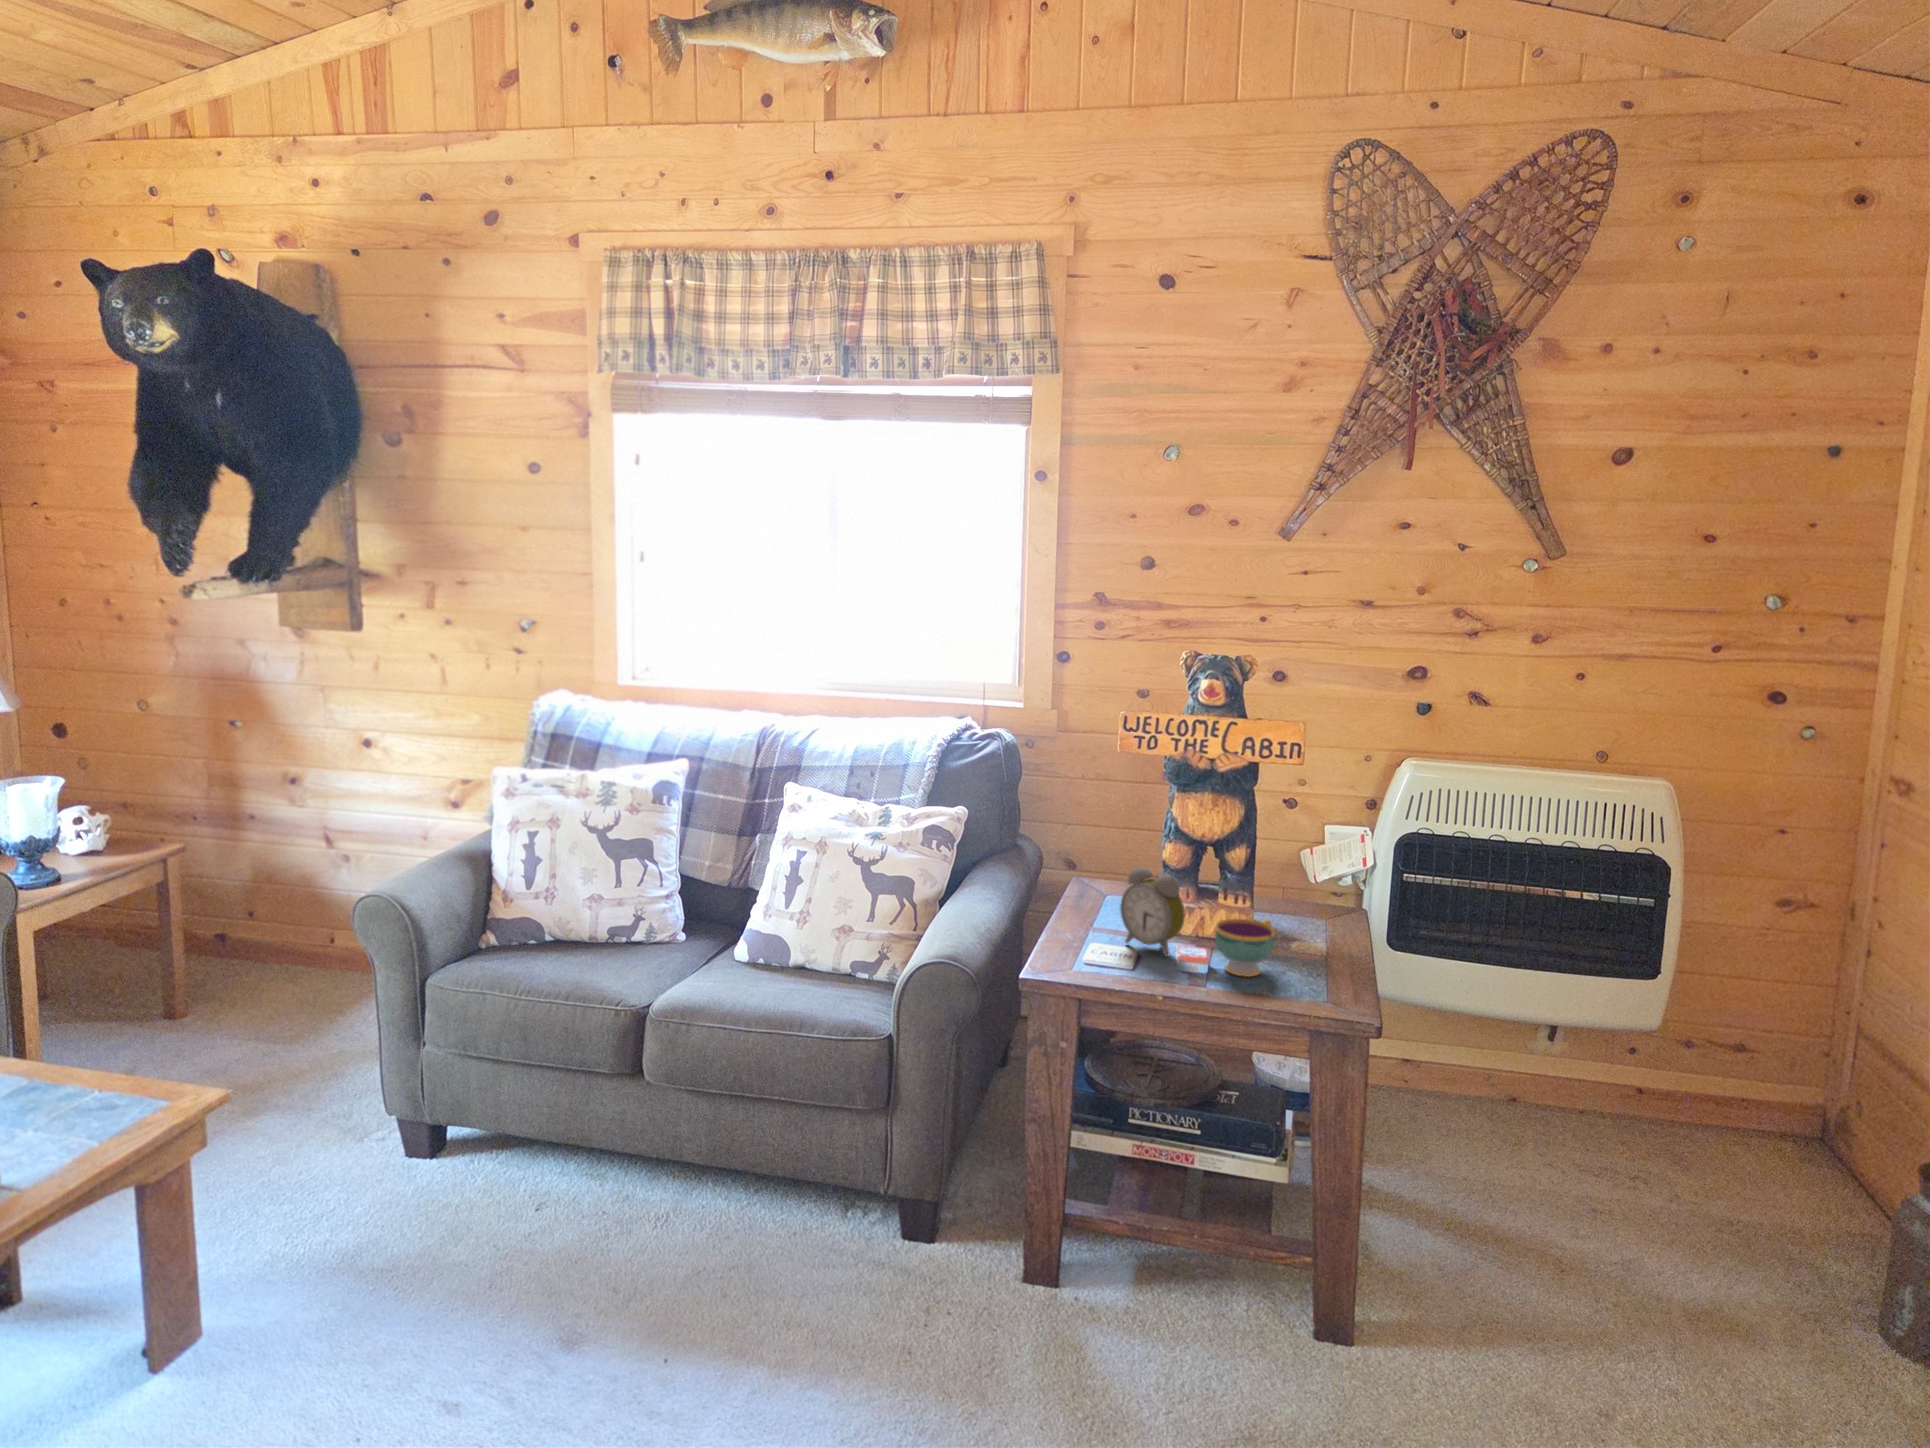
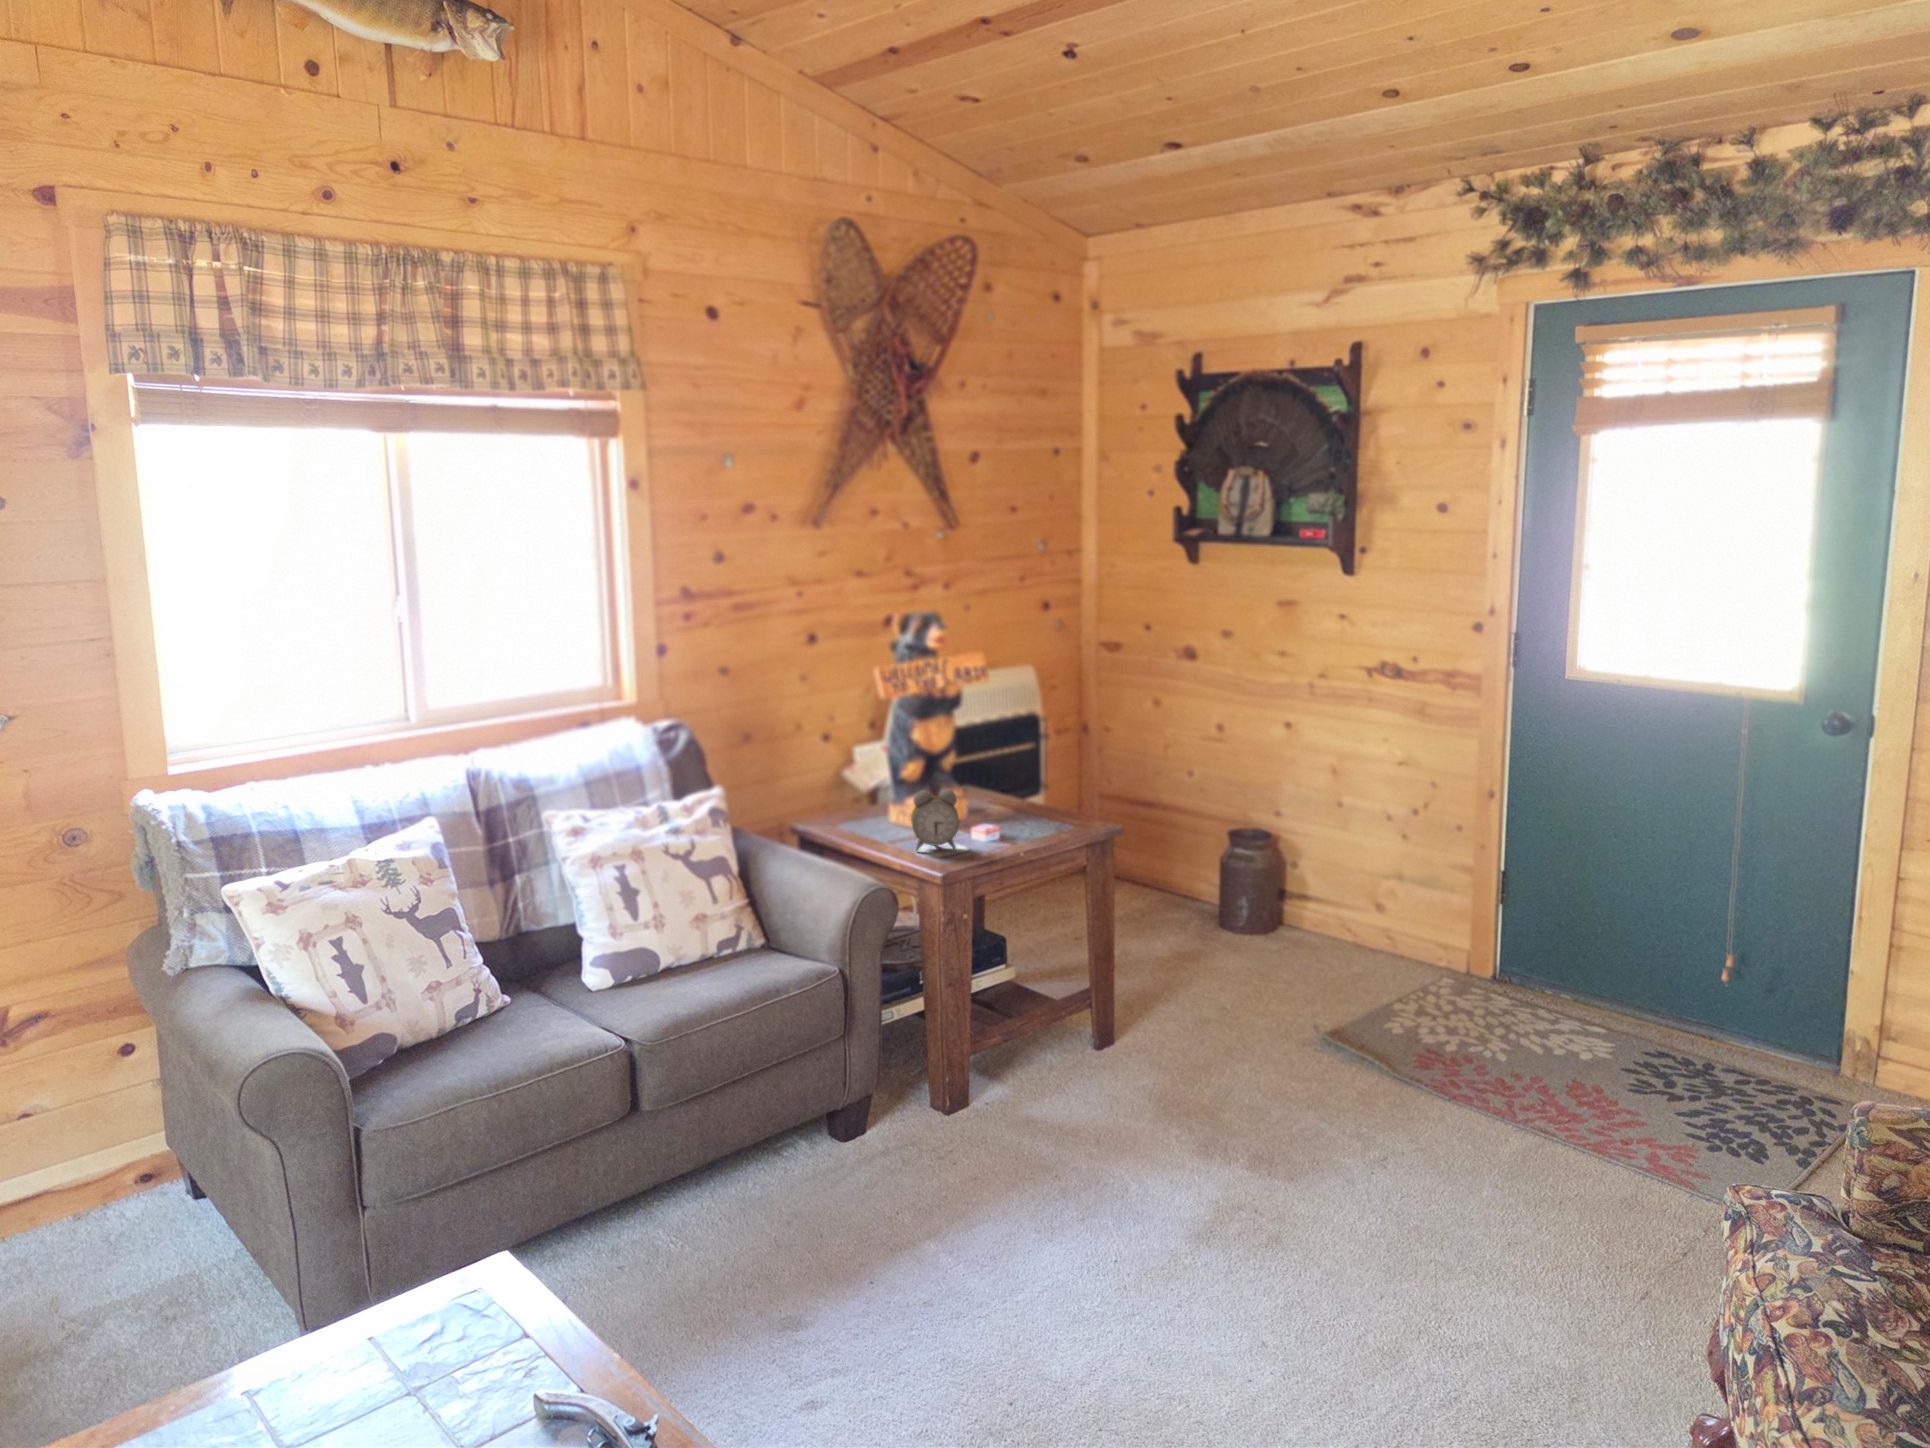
teacup: present [1215,919,1275,977] -> none [981,803,1022,845]

